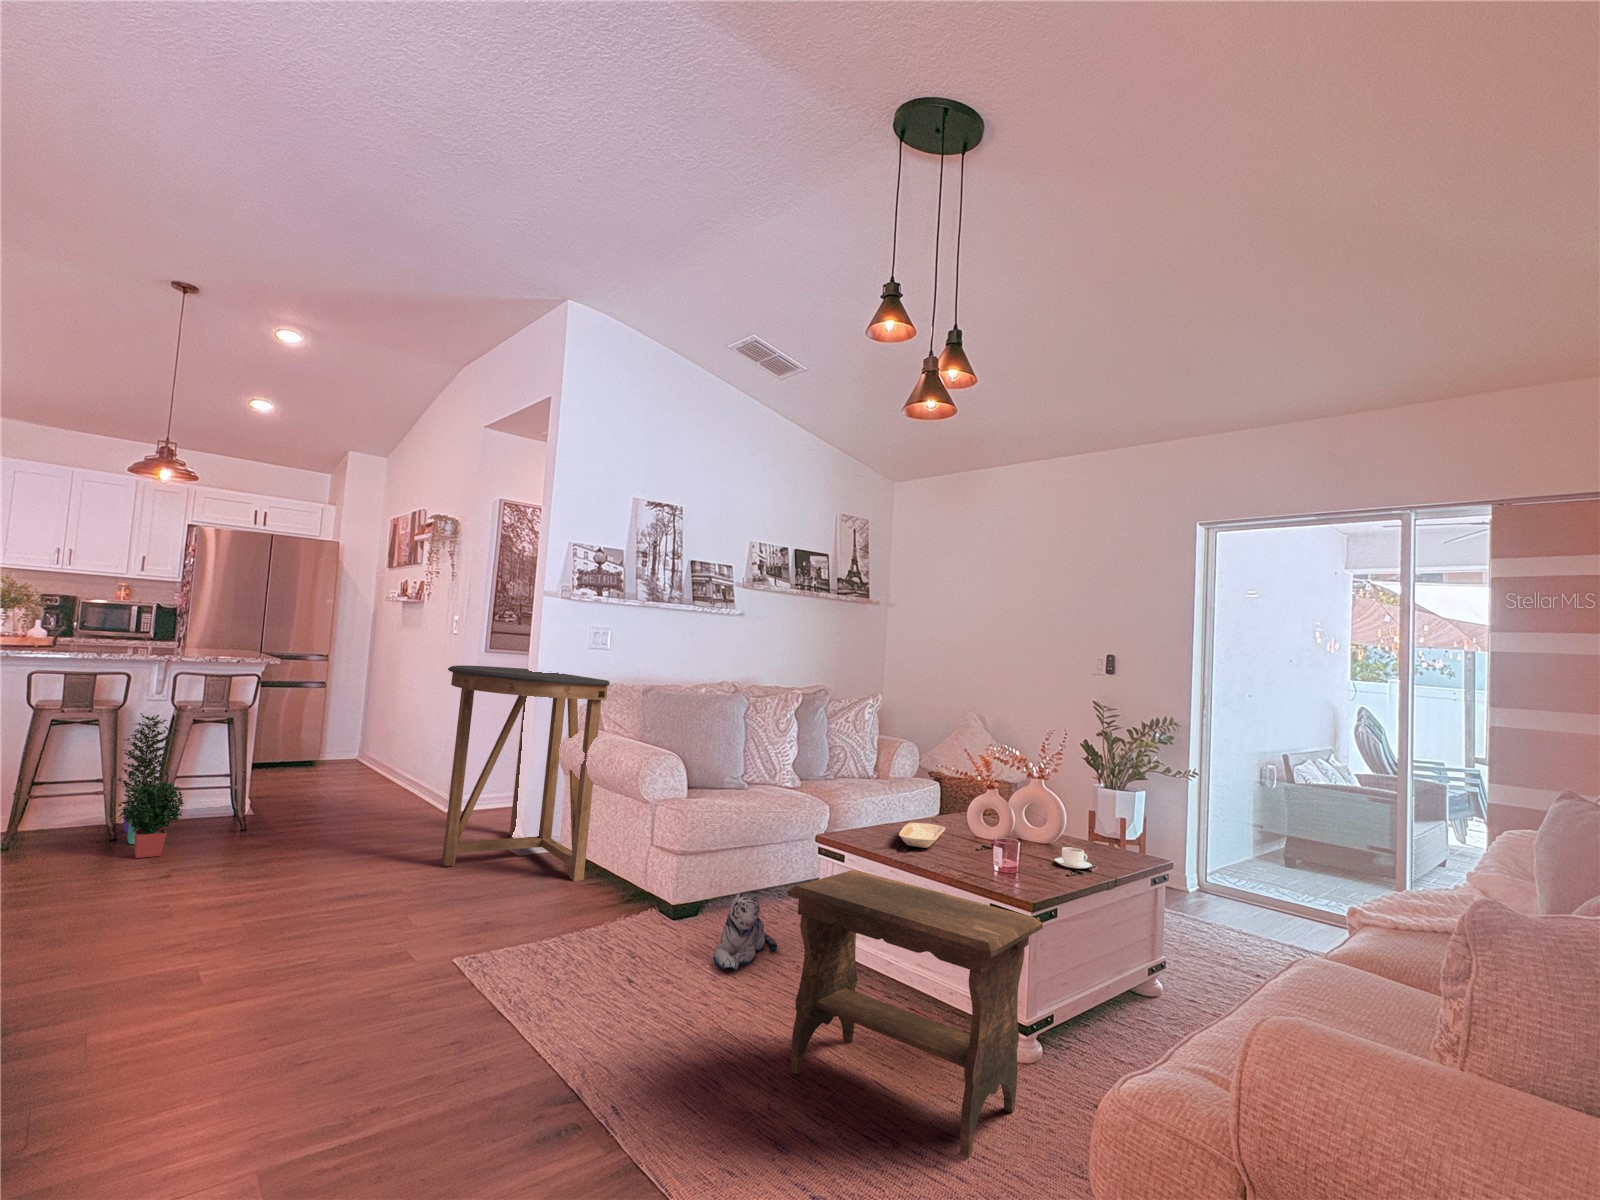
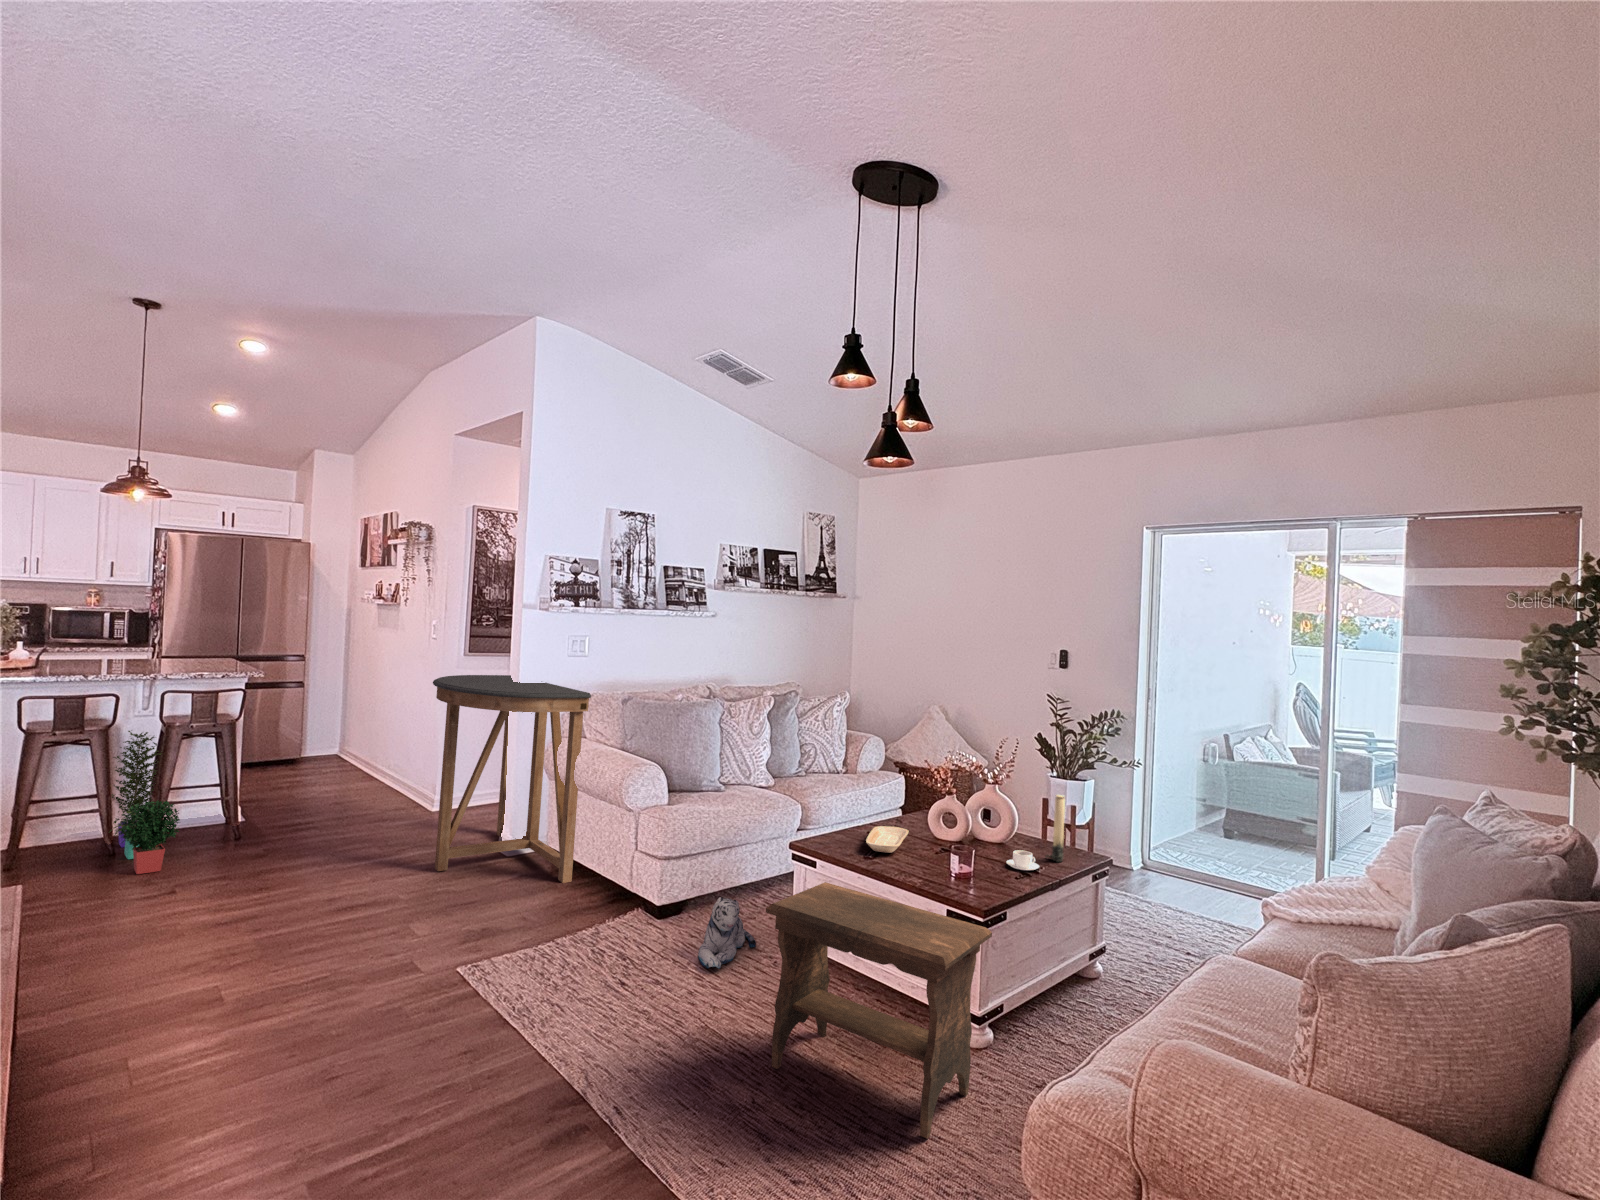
candle: none [1097,788,1120,862] -> present [1045,795,1065,862]

